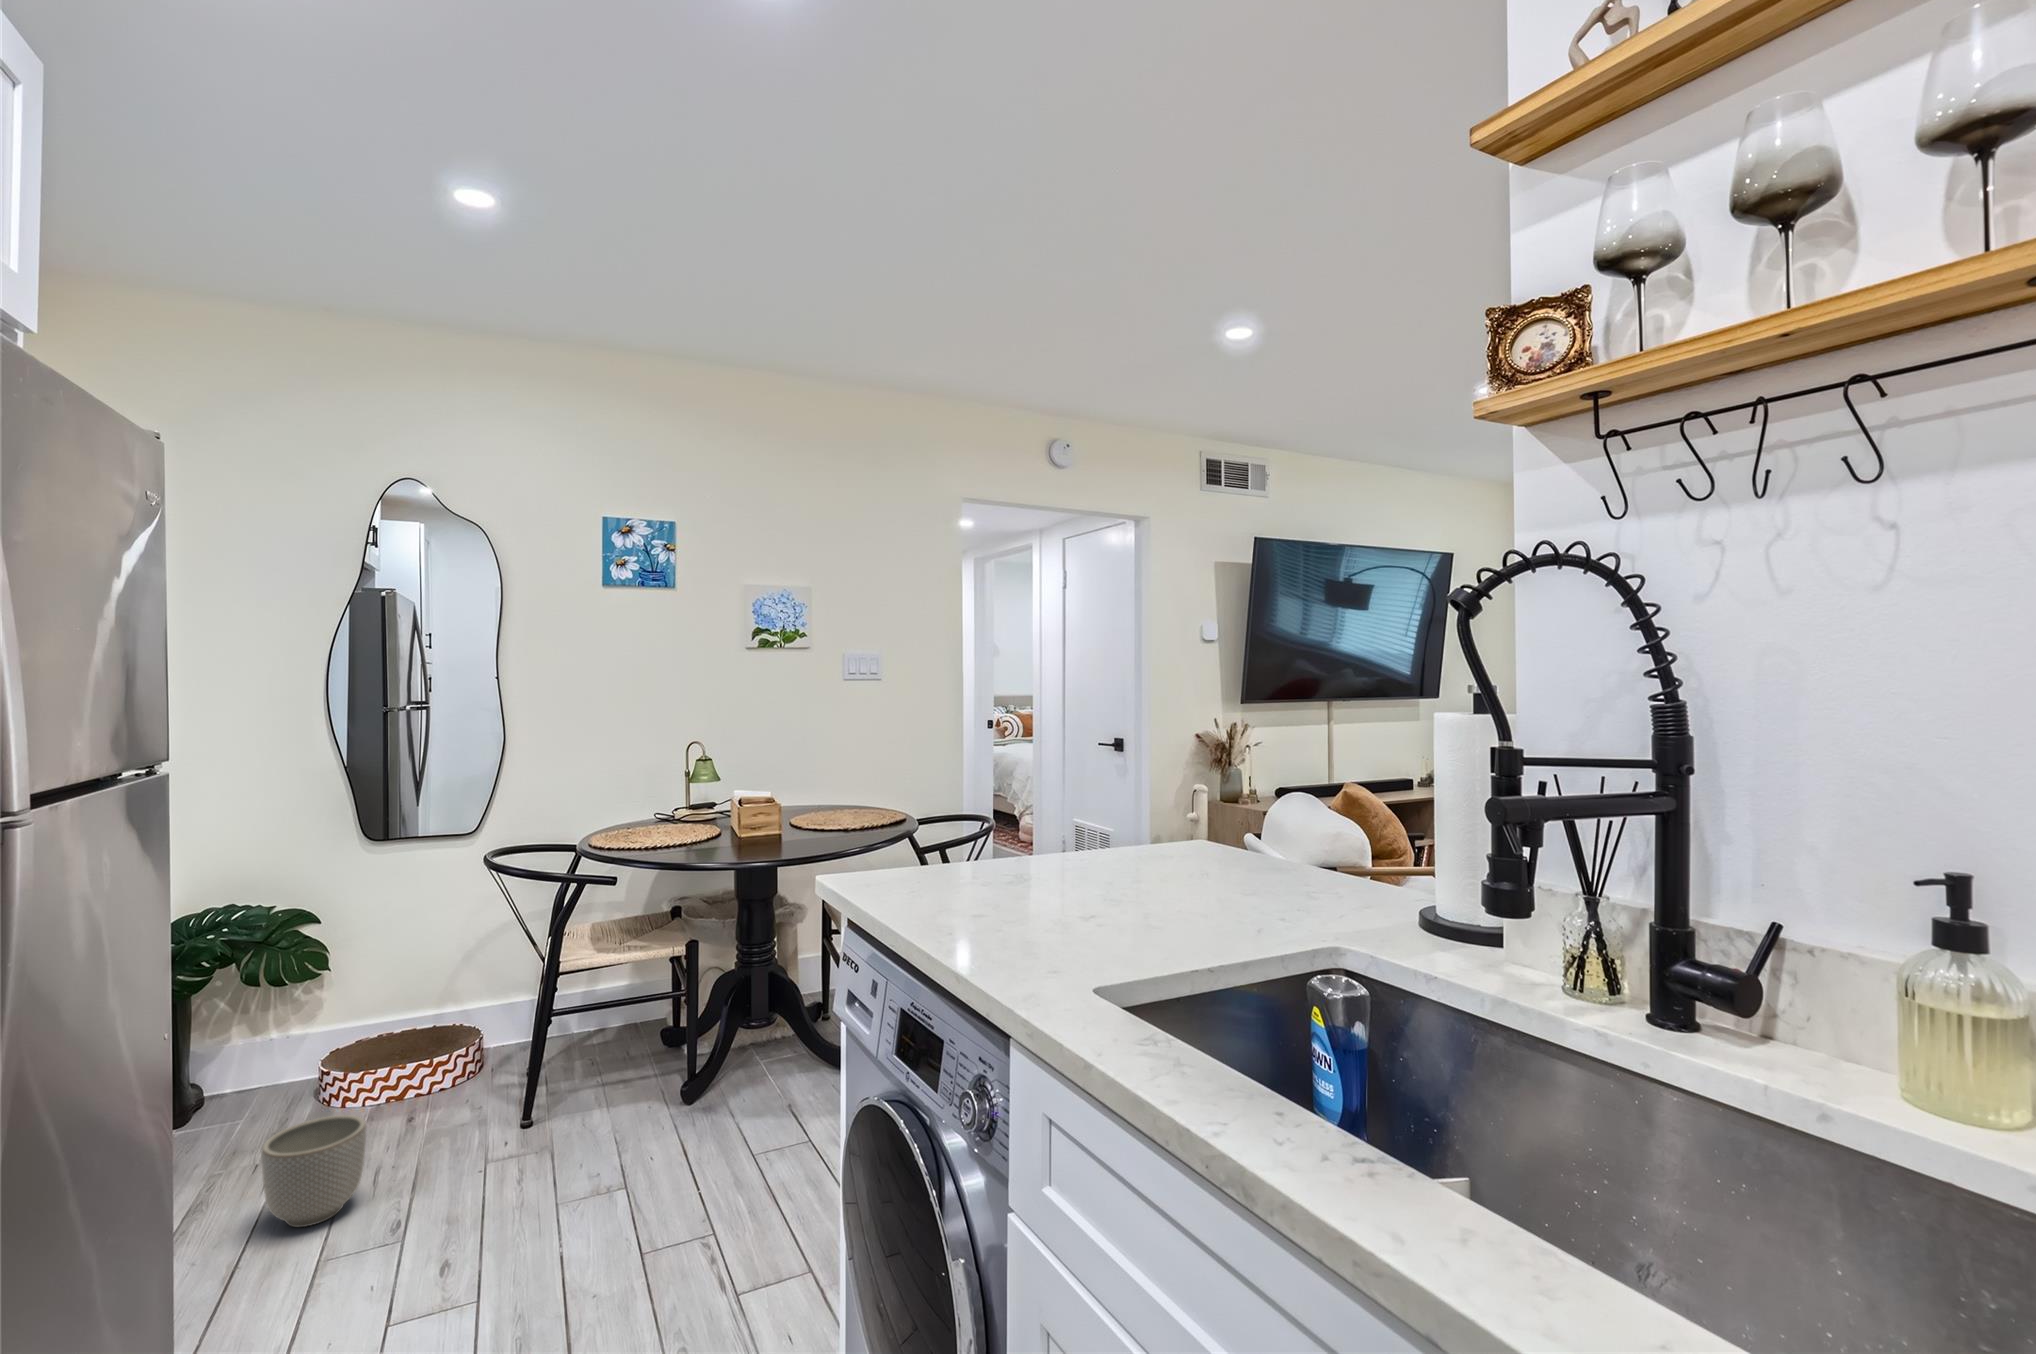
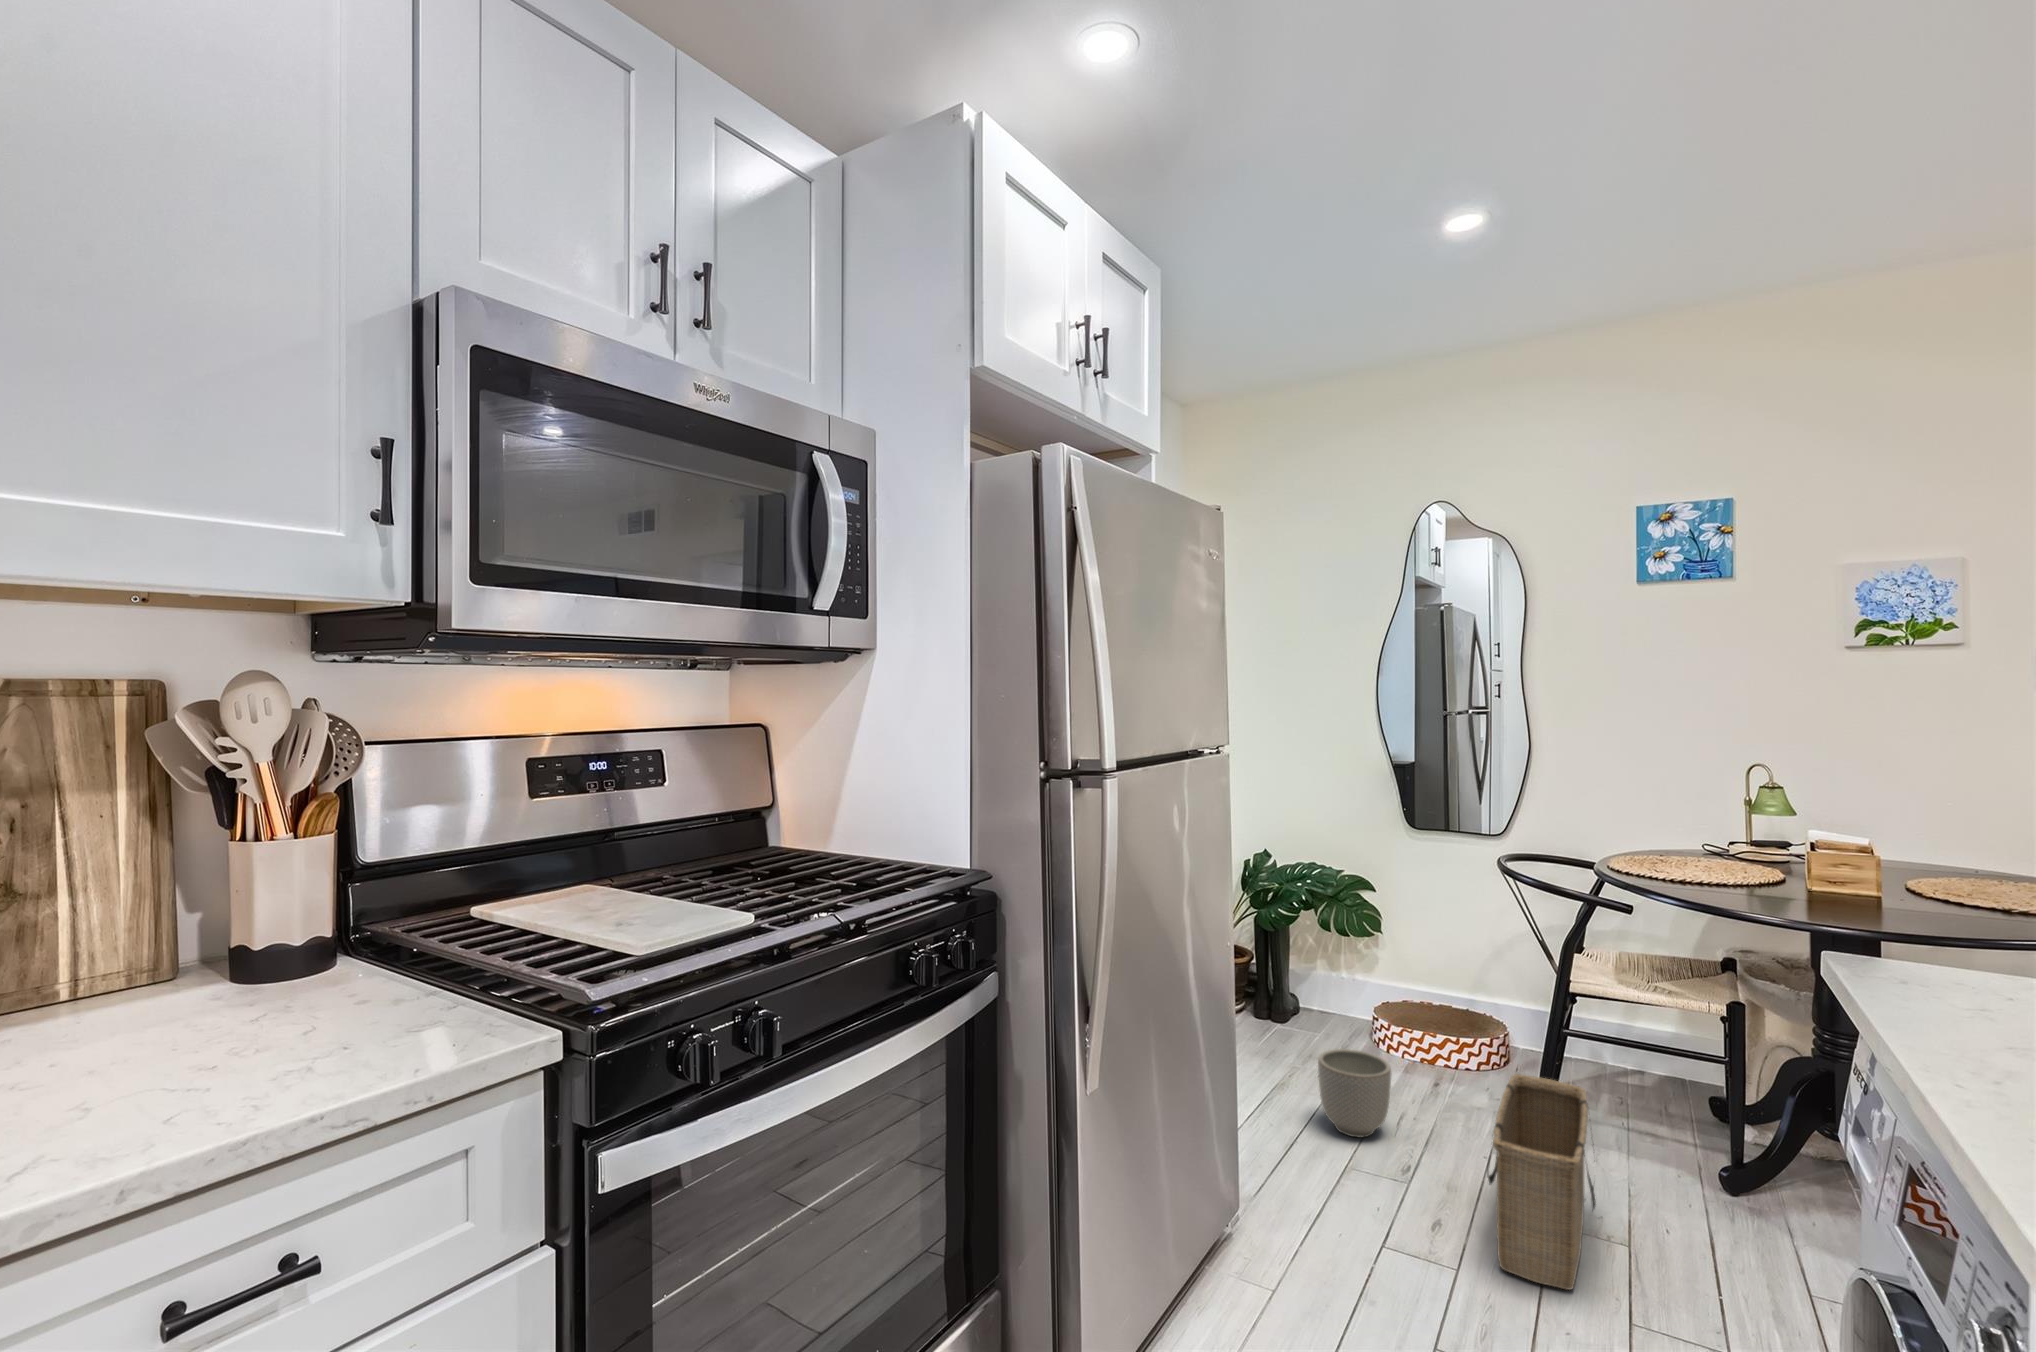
basket: none [498,1060,604,1275] -> present [1487,1074,1596,1290]

